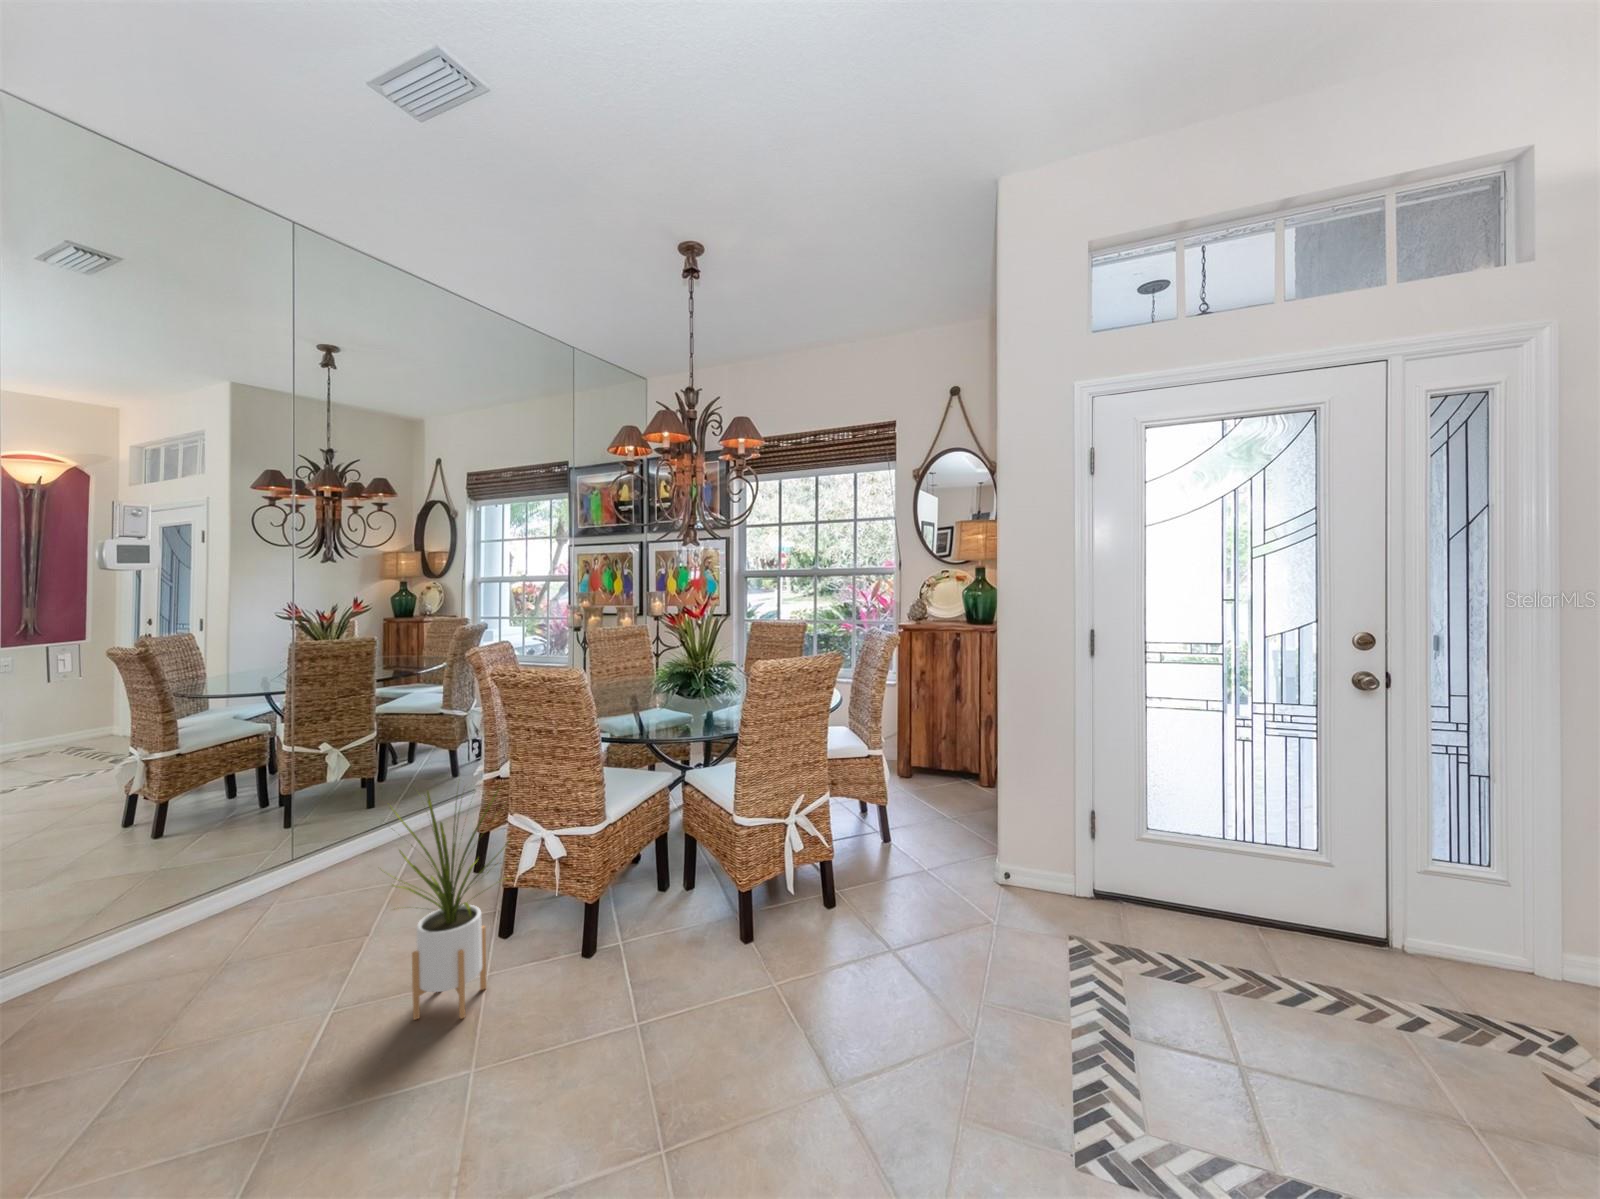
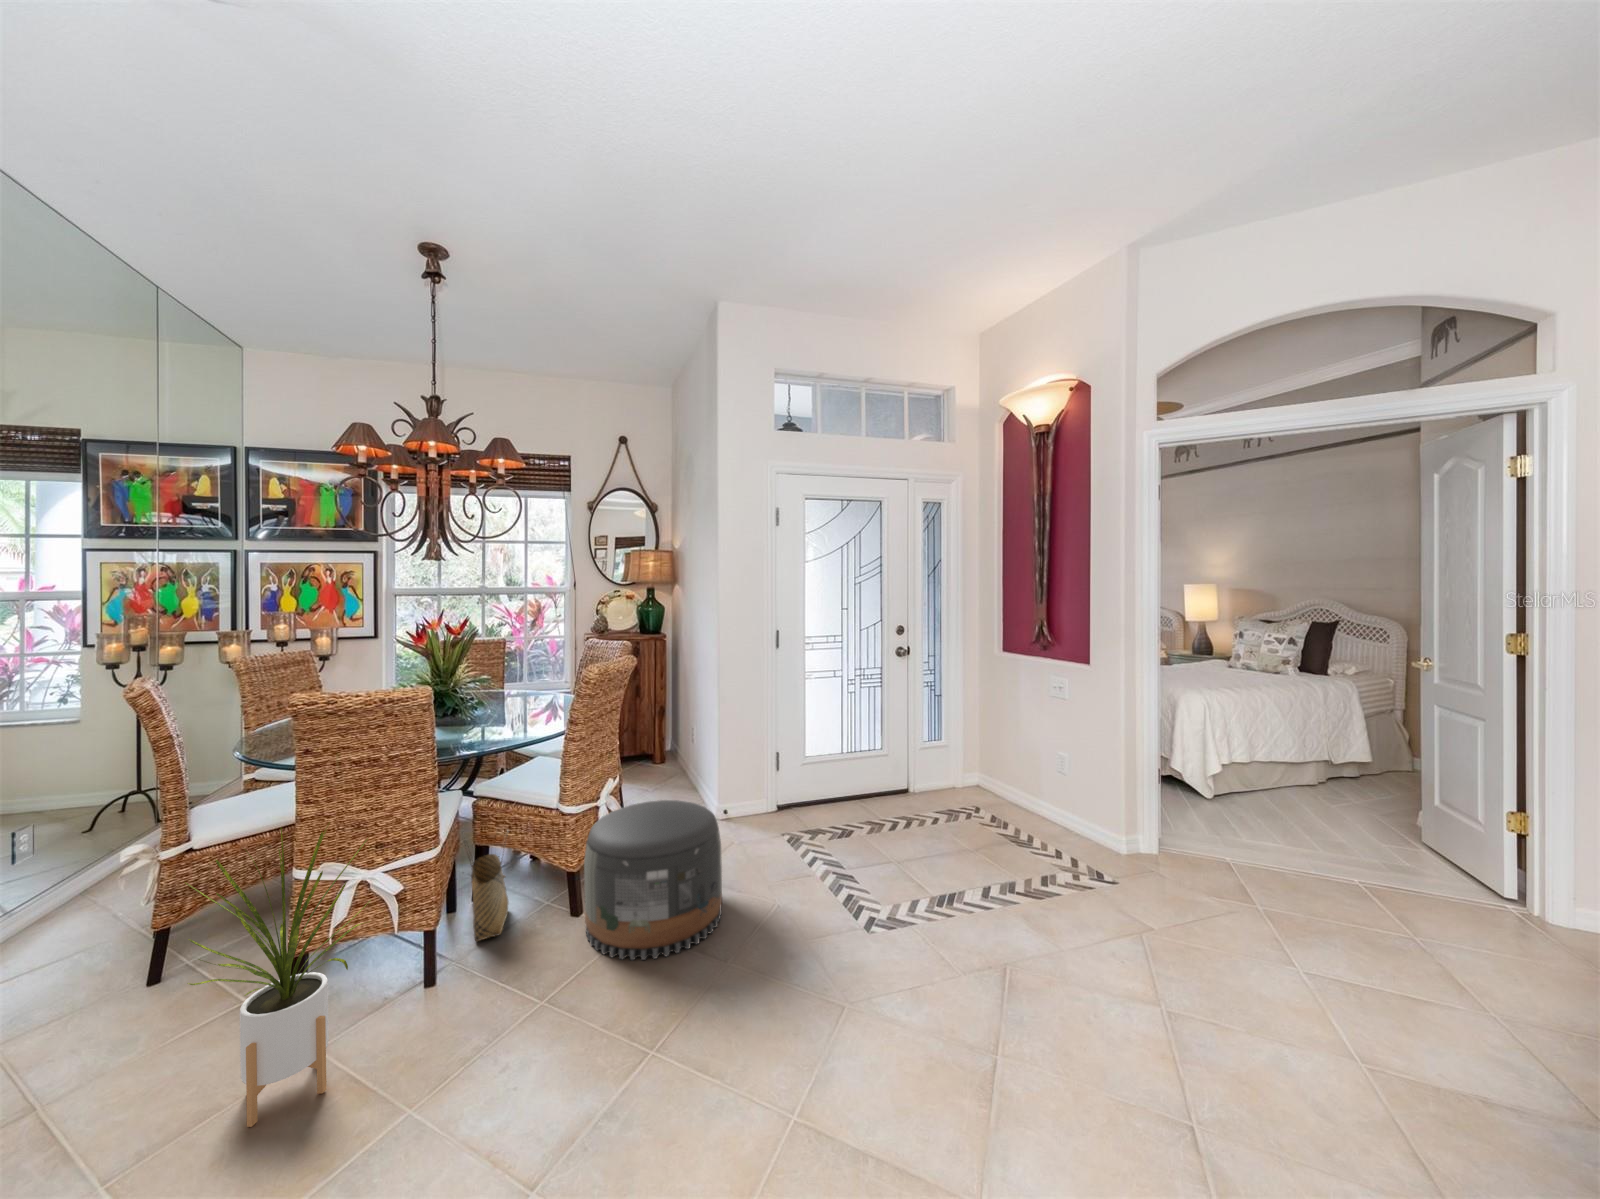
woven basket: none [654,822,705,933] -> present [468,830,508,941]
pouf: none [730,833,899,1047] -> present [584,800,722,960]

